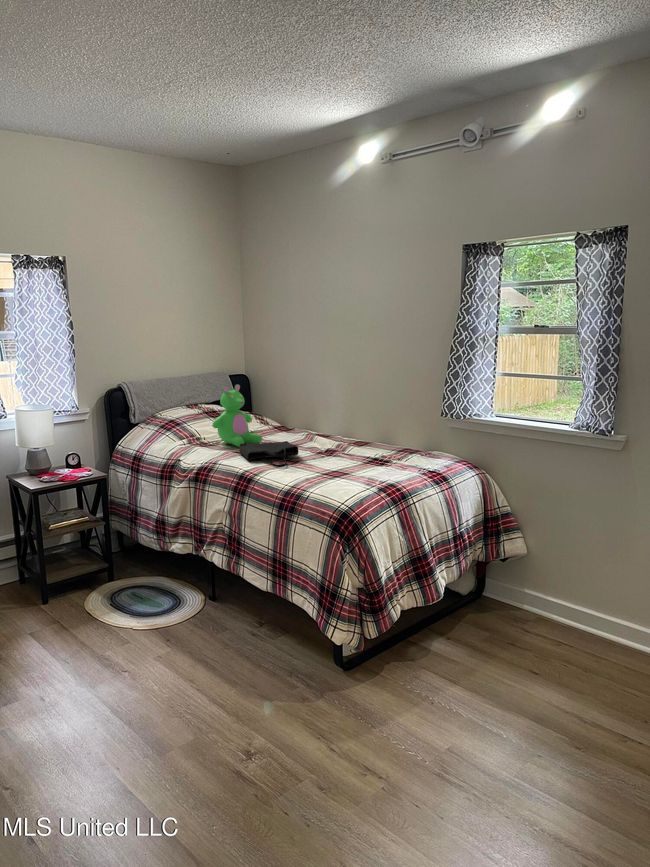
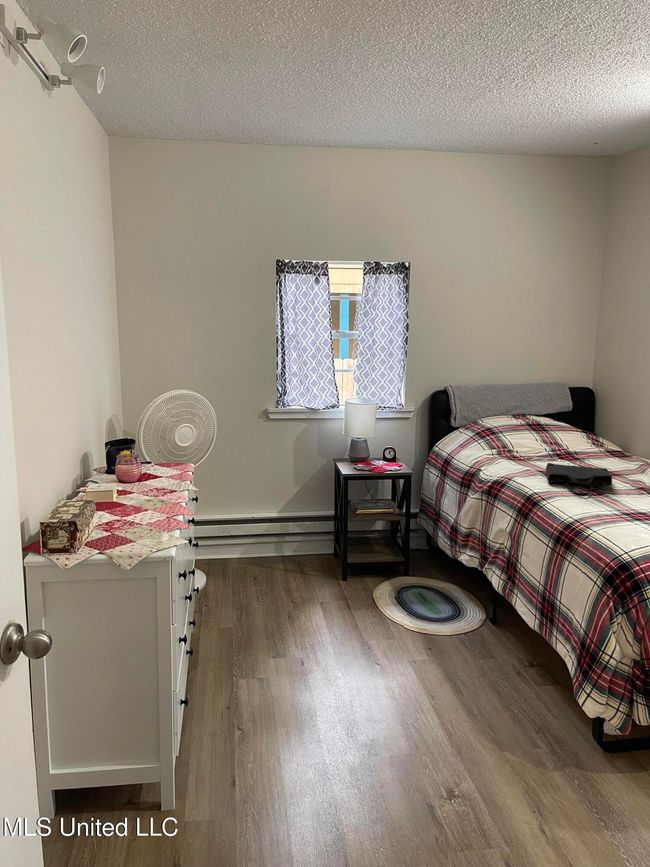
teddy bear: present [212,384,262,447] -> none [526,398,581,467]

